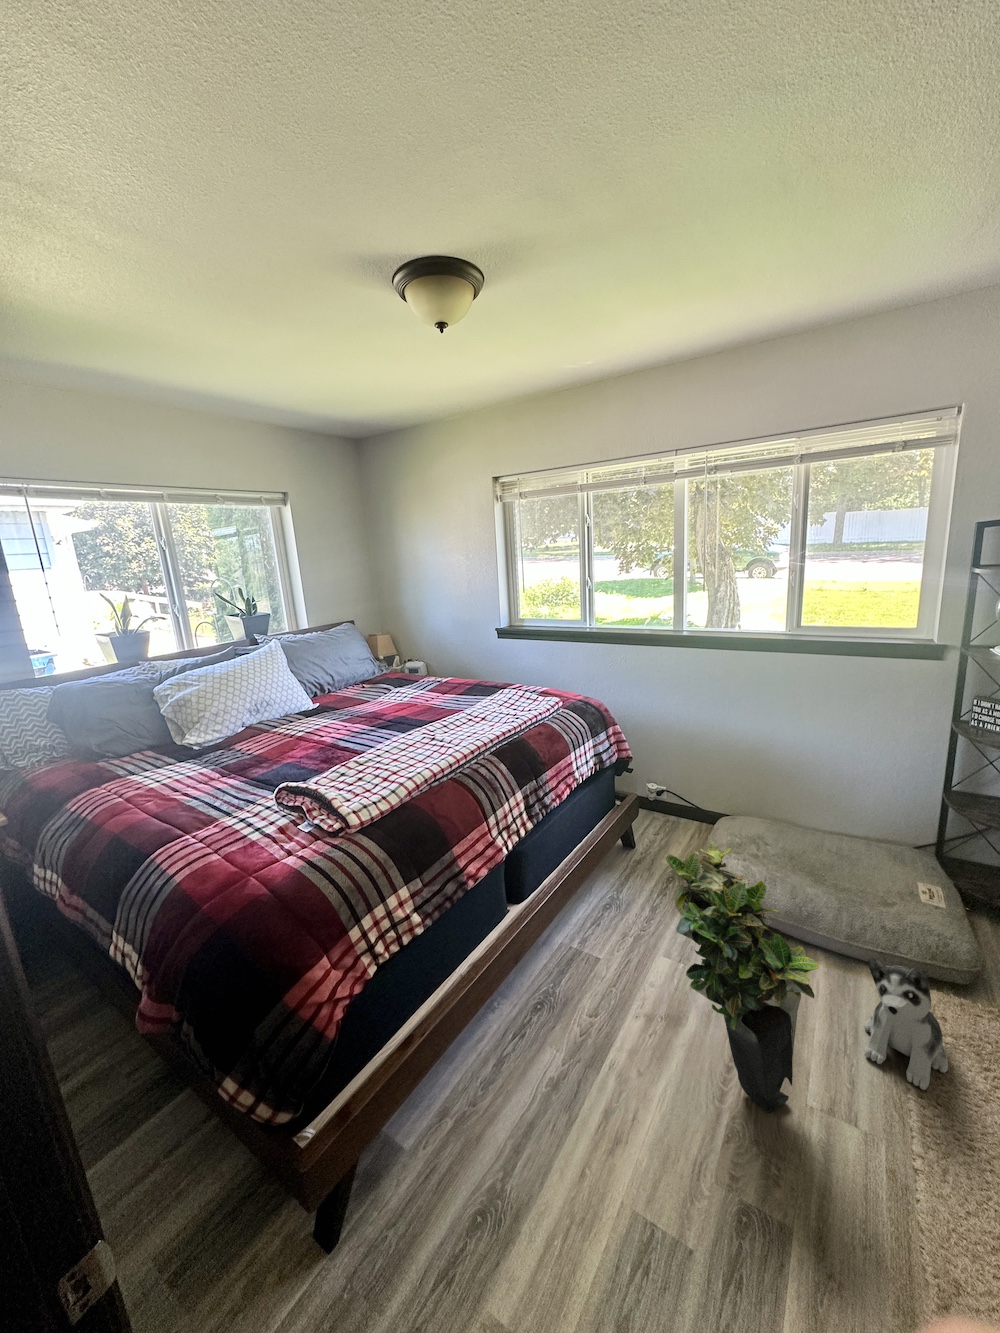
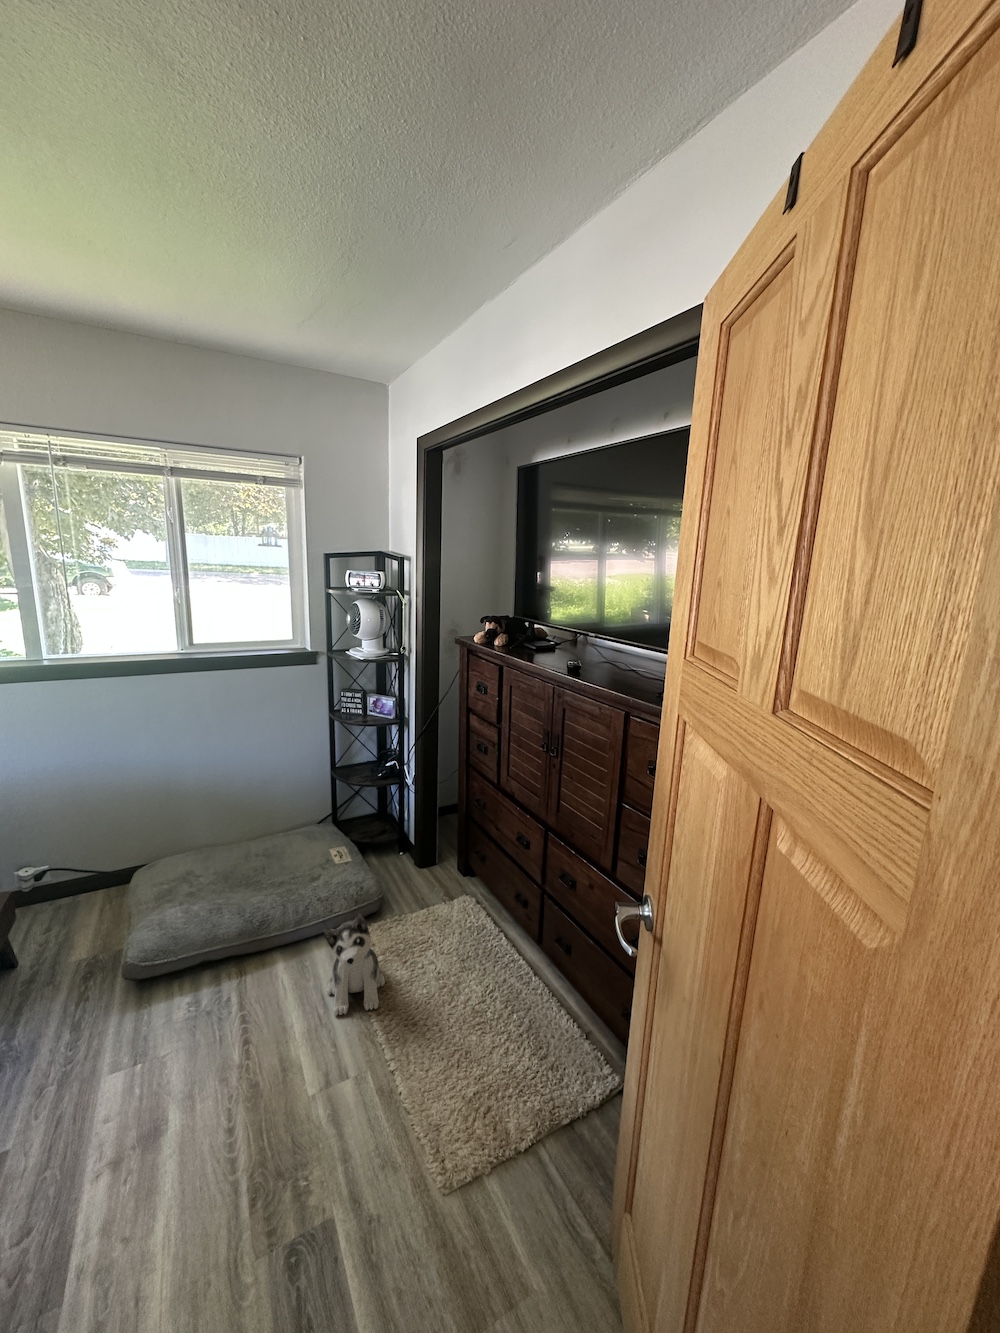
potted plant: present [665,840,820,1112] -> none [116,894,304,1138]

